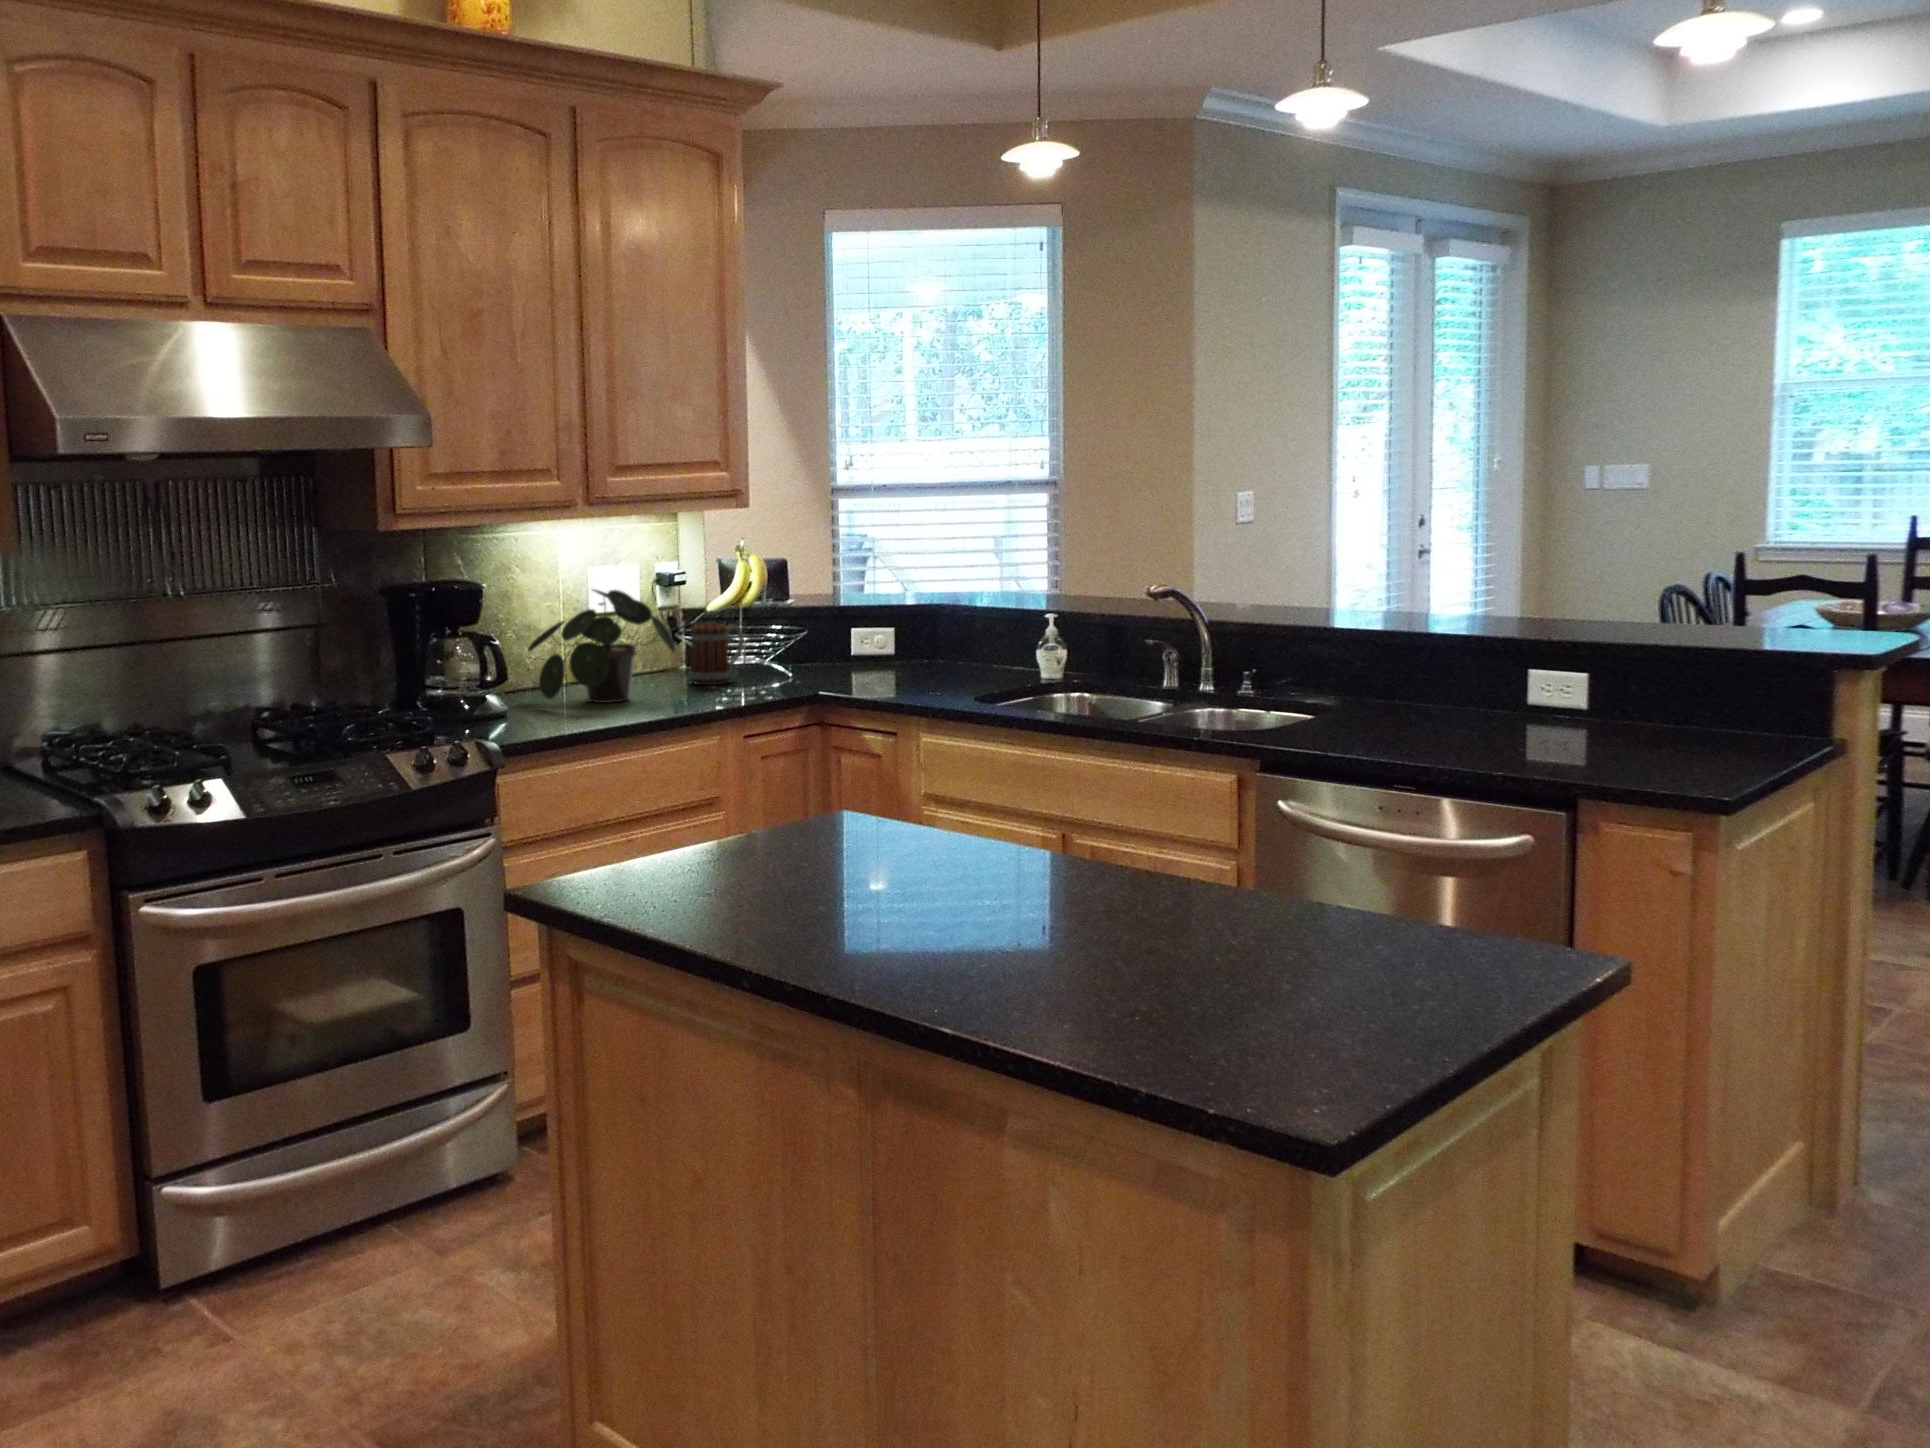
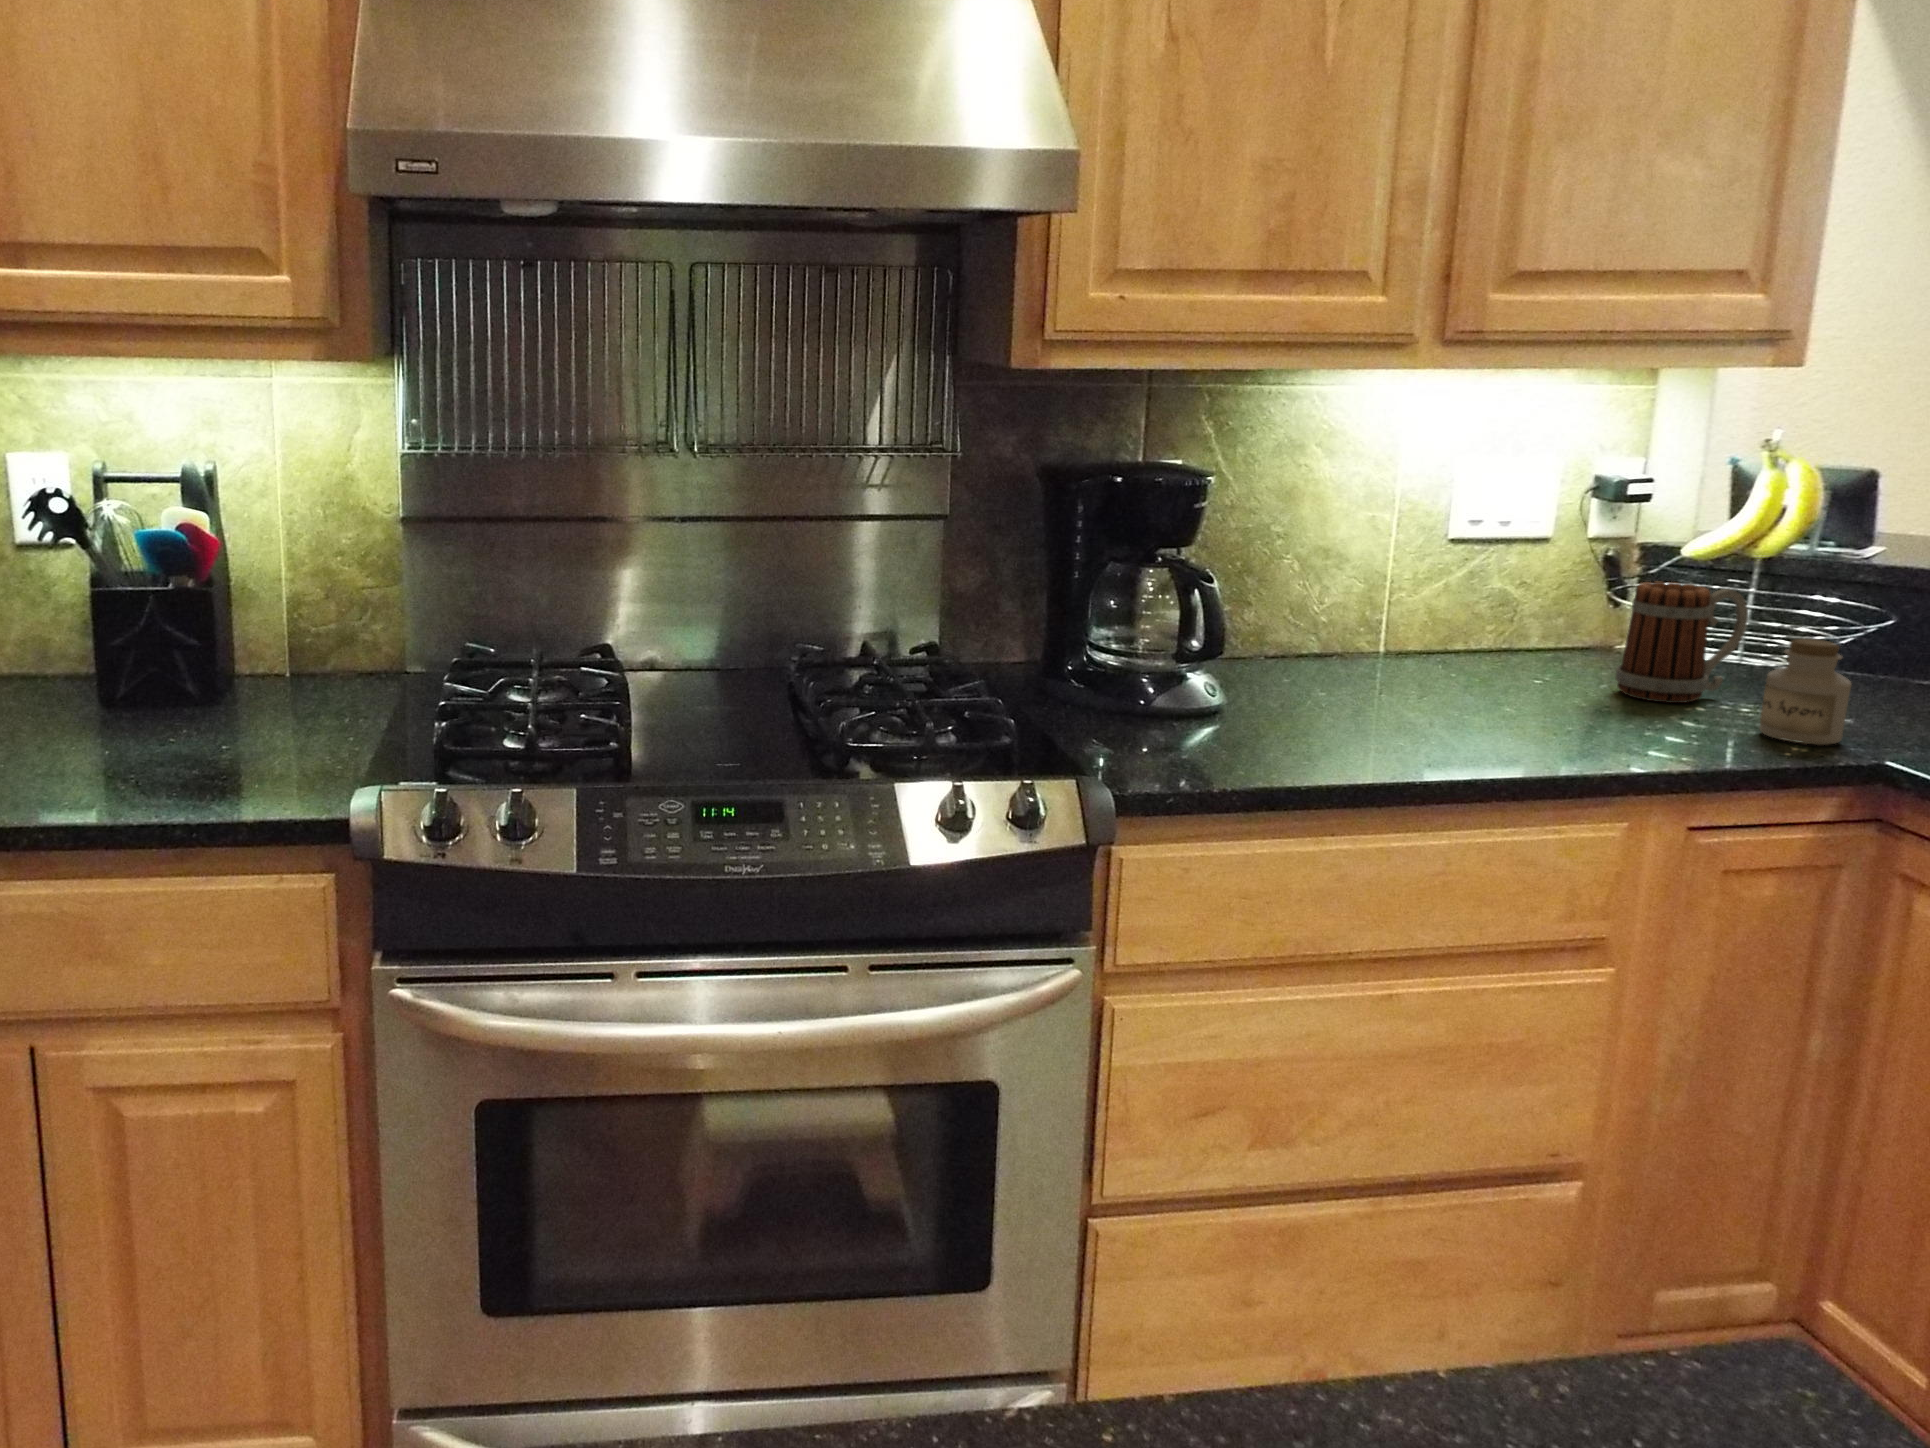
potted plant: present [528,590,675,703] -> none [1287,499,1574,718]
jar: none [761,641,797,691] -> present [1760,639,1851,745]

